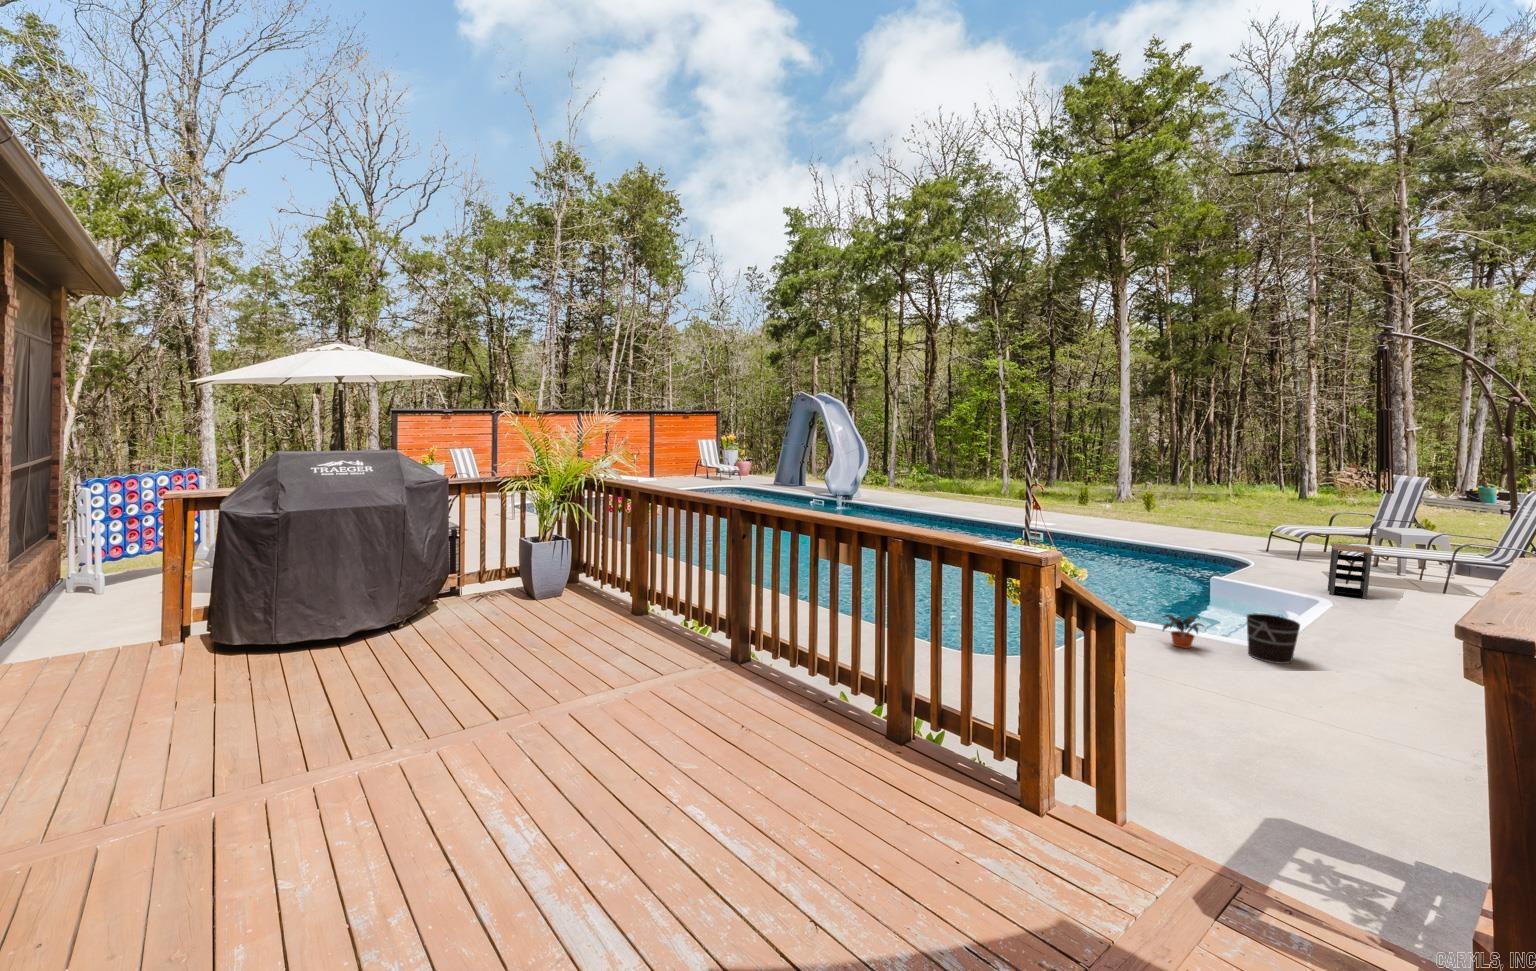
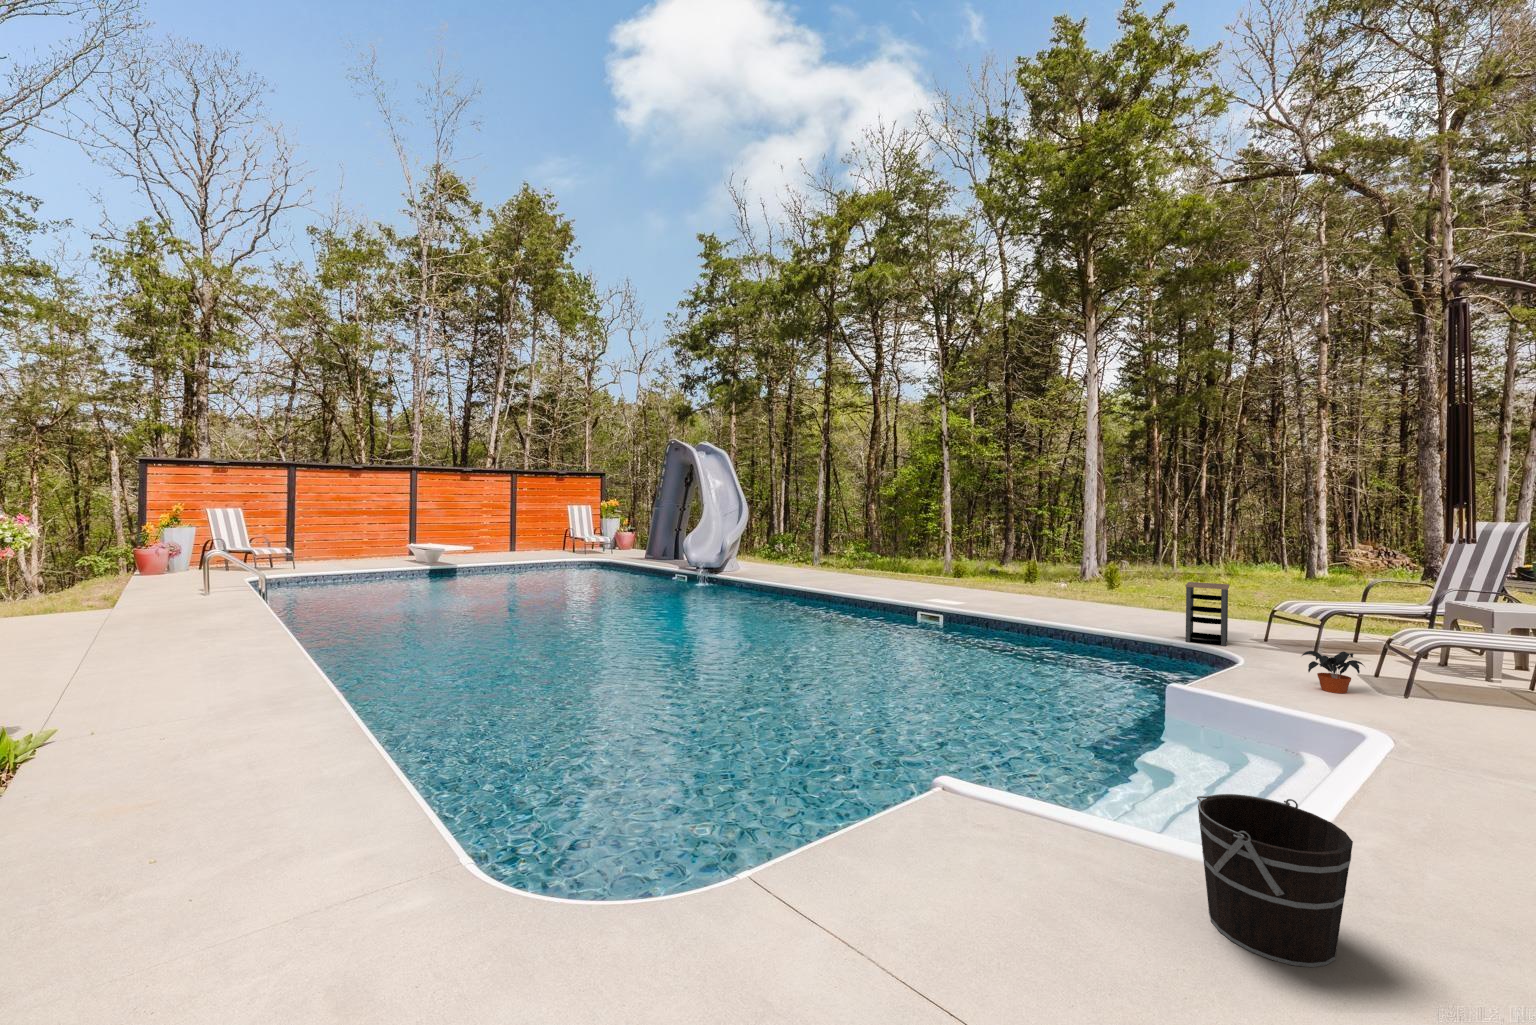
side table: present [1328,544,1373,599] -> present [1185,582,1229,646]
potted plant: present [1163,614,1203,648] -> present [1302,651,1363,693]

